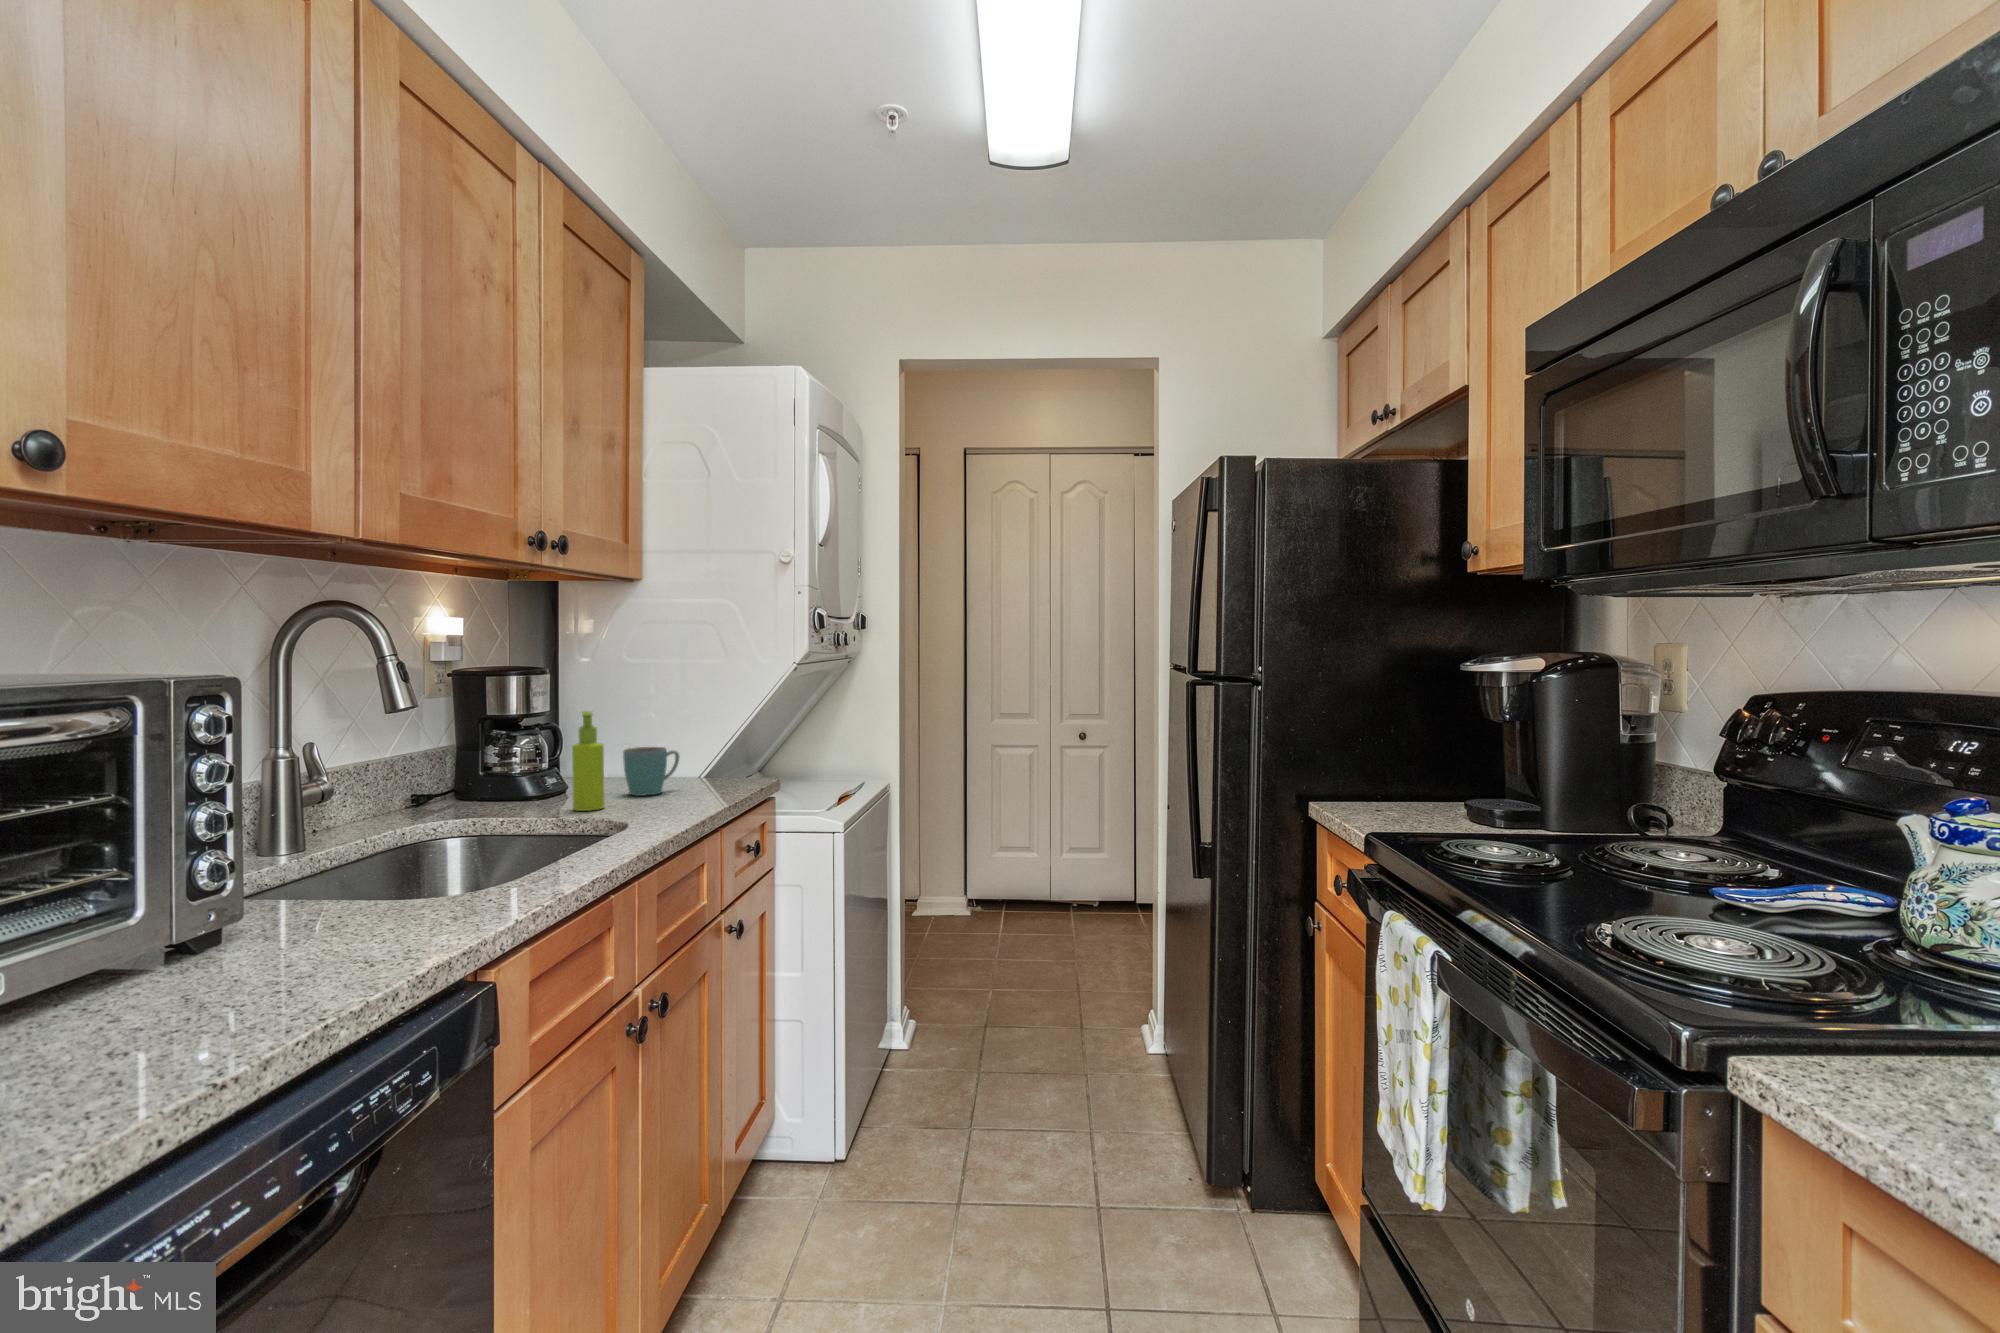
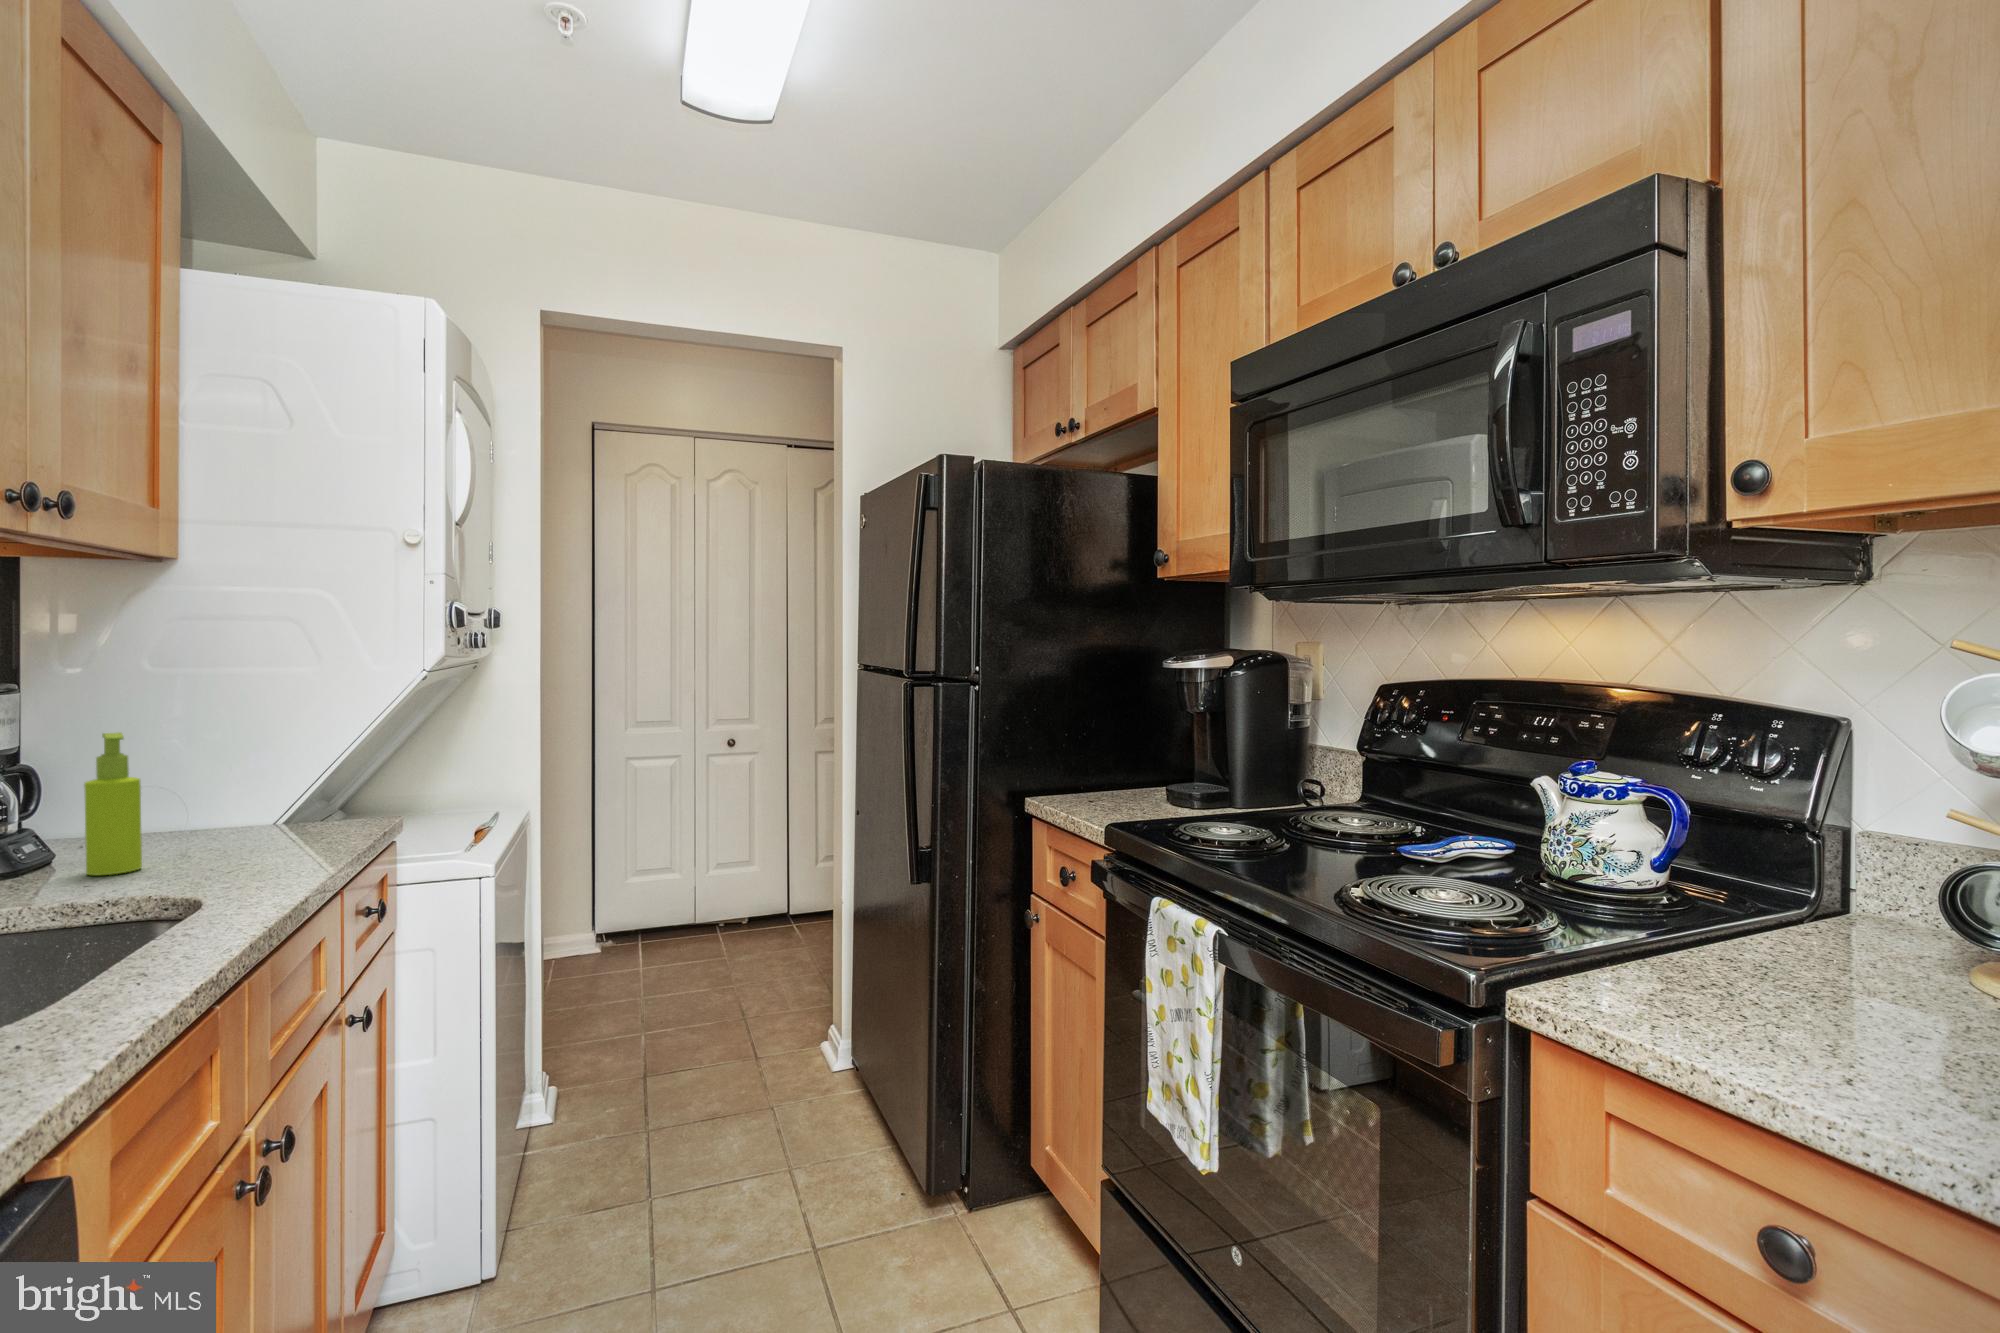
mug: present [623,747,680,796] -> none [163,779,254,847]

